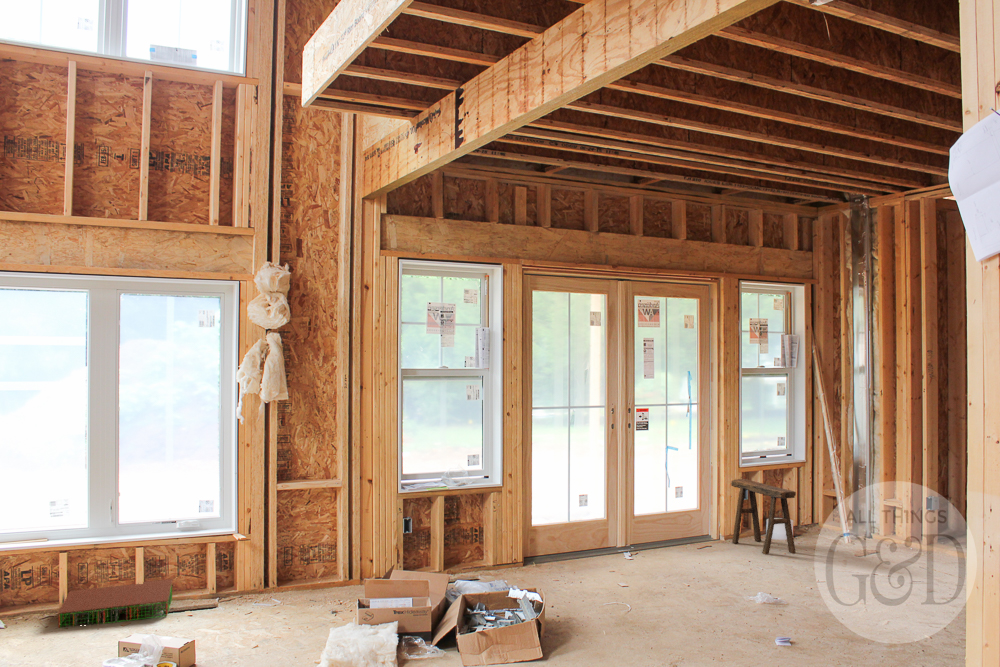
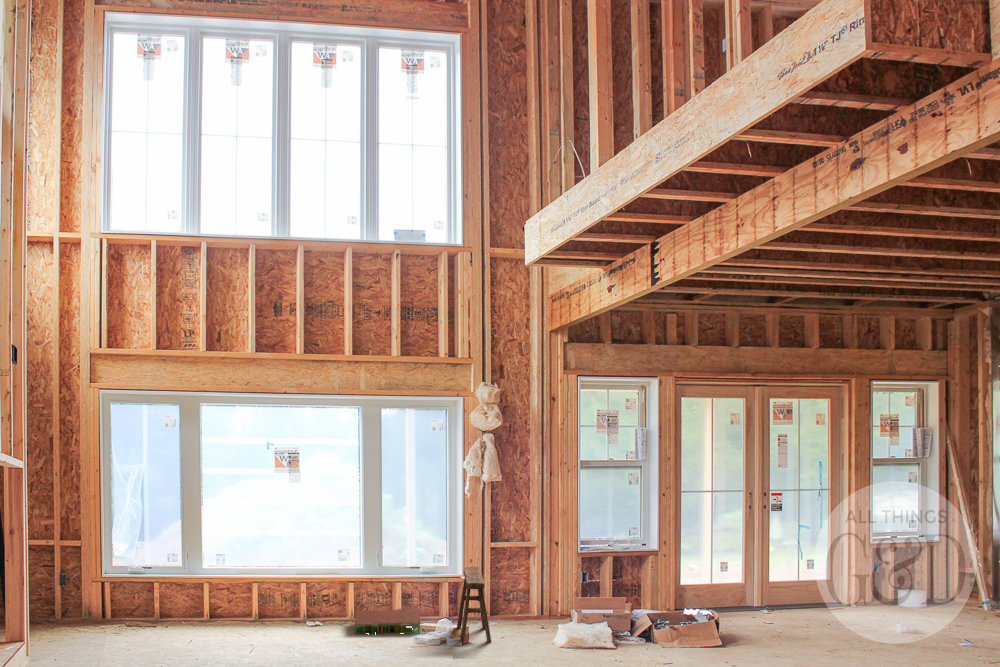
stool: present [731,479,796,554] -> present [457,567,491,642]

